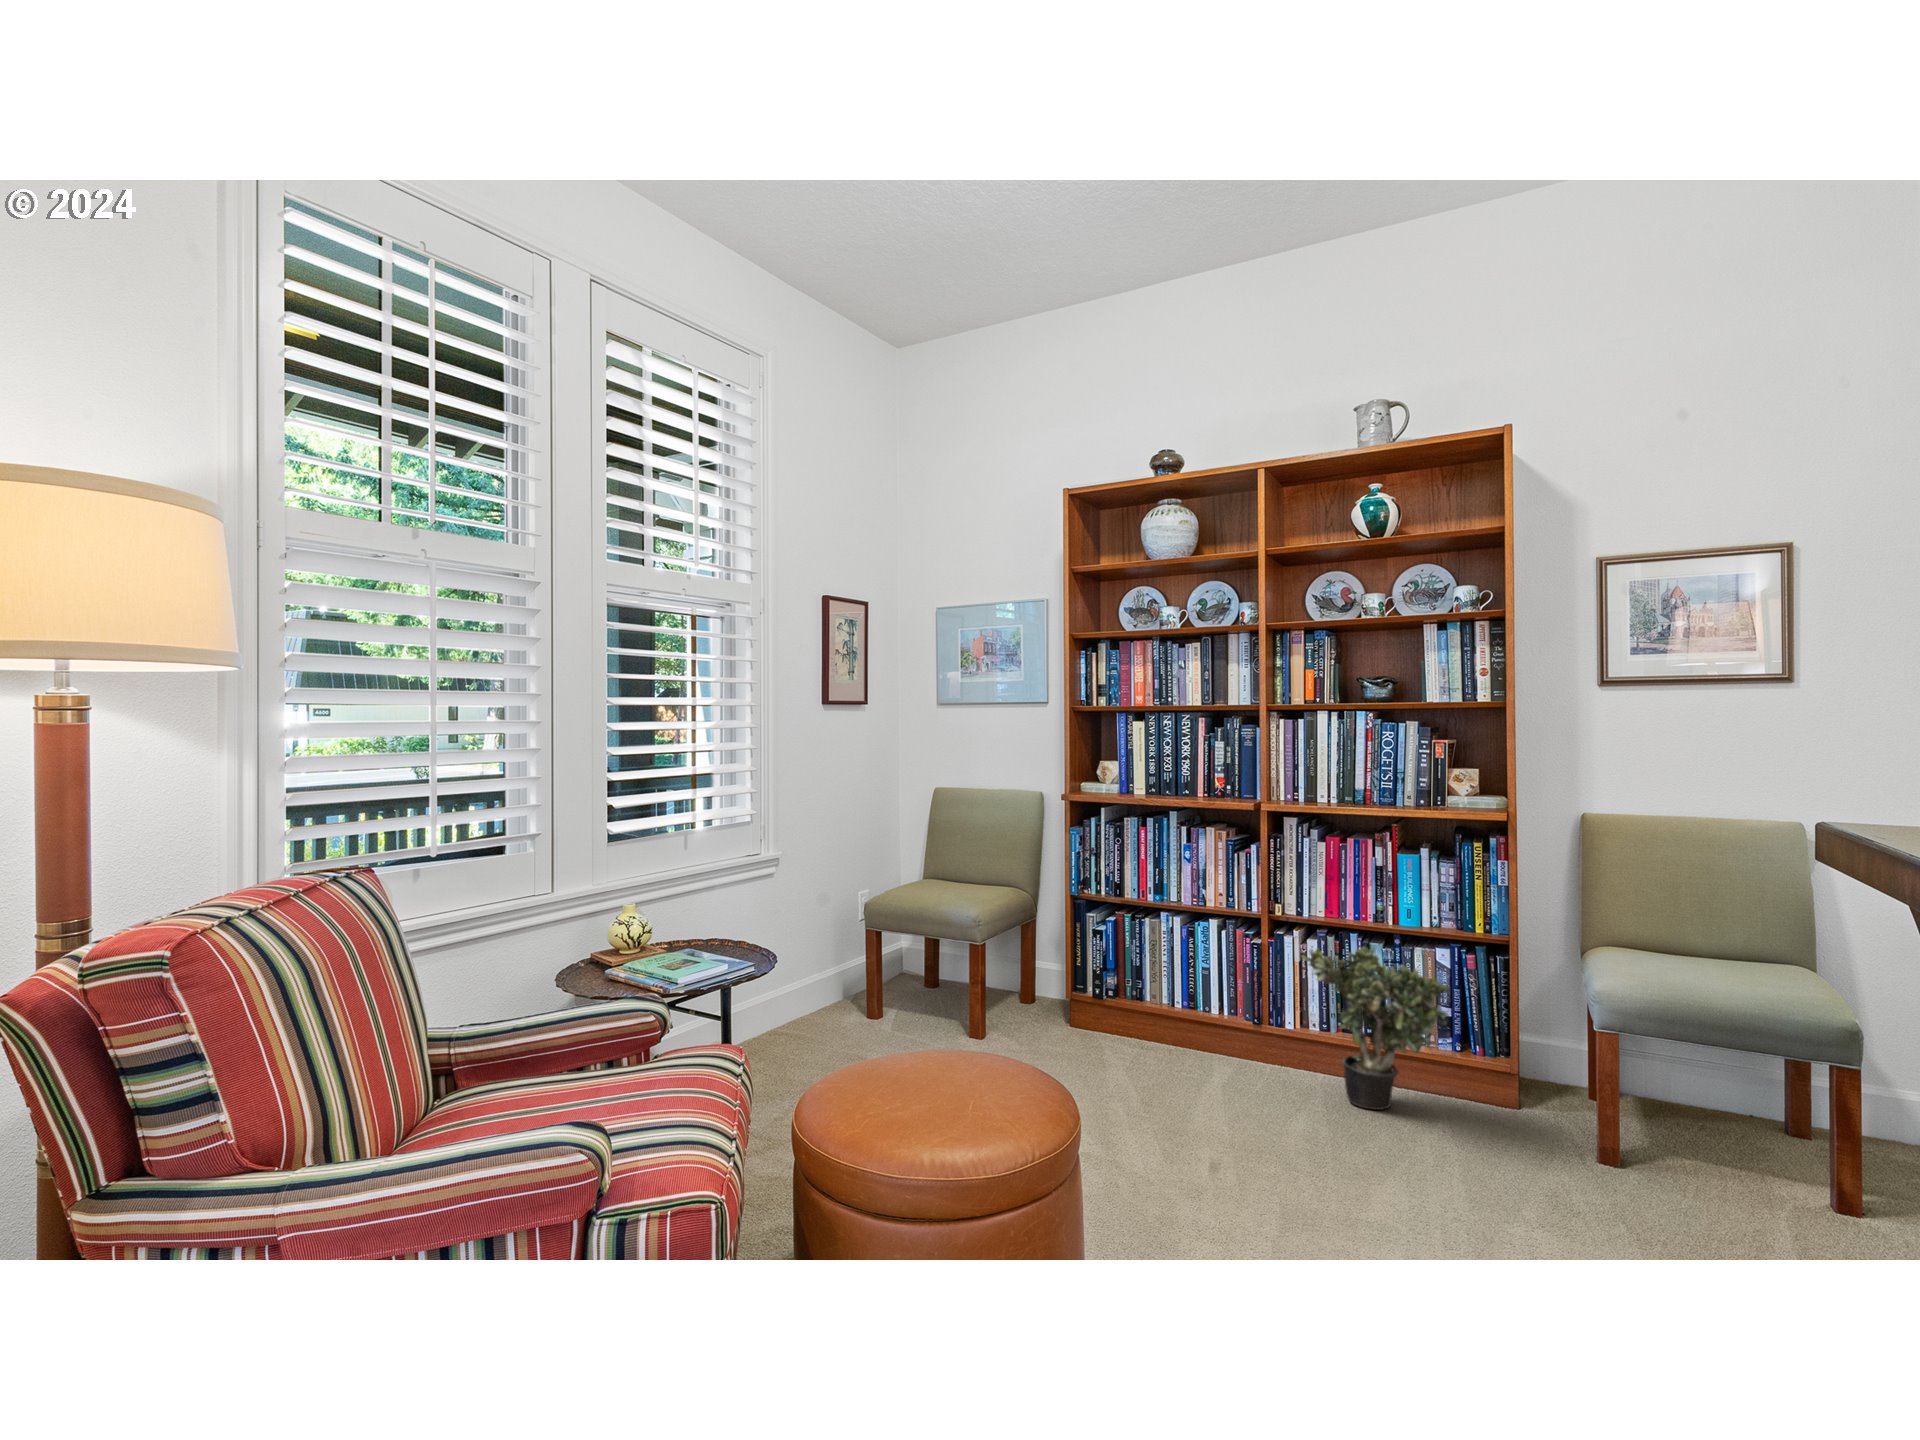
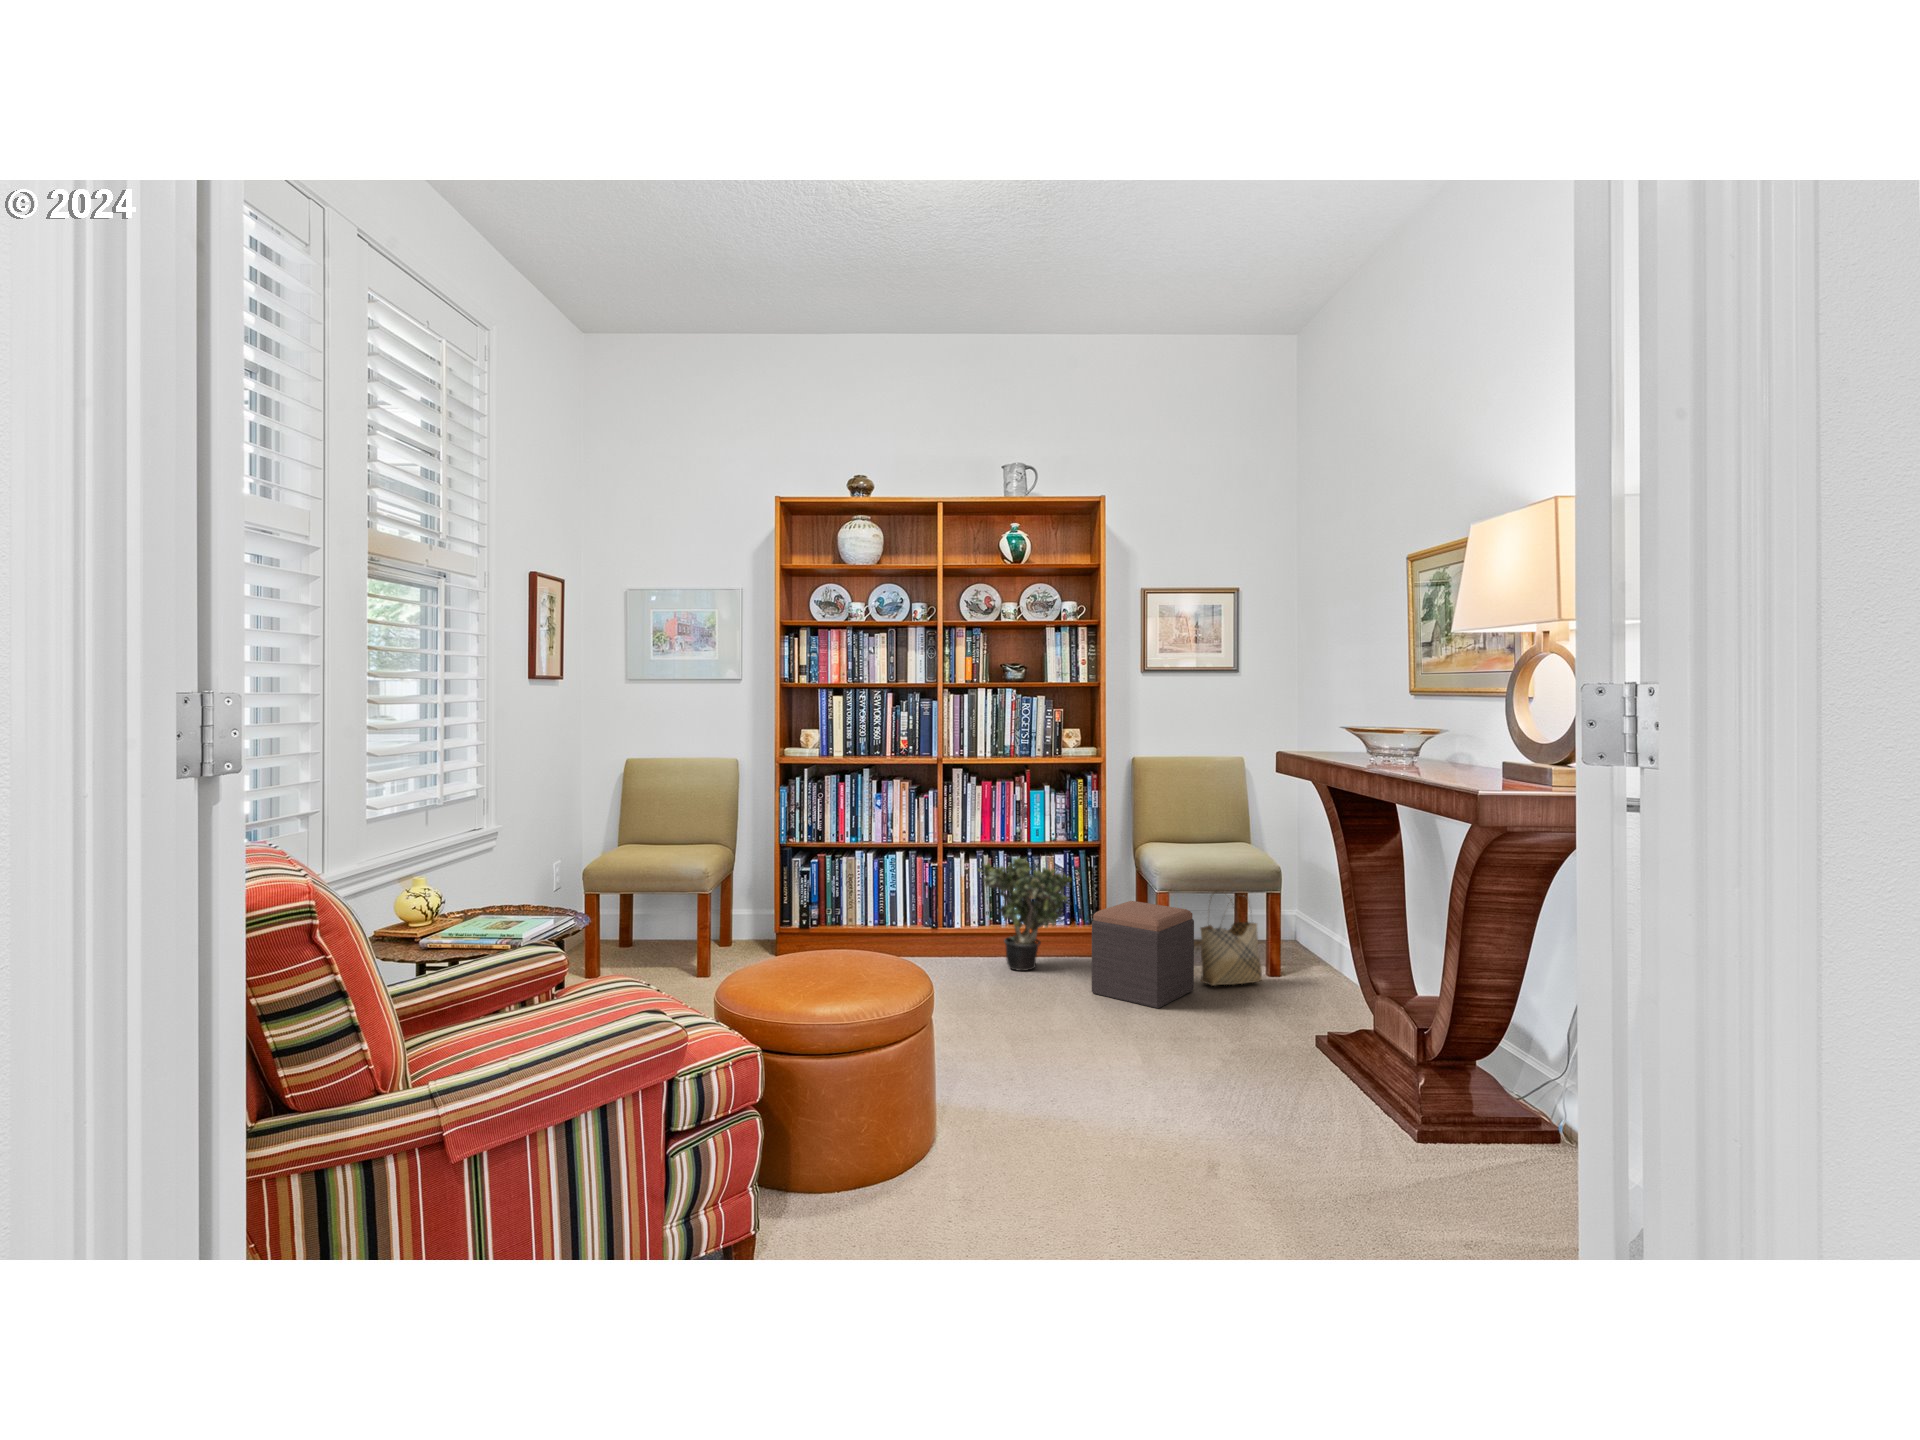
footstool: none [1456,1037,1649,1227] -> present [1092,901,1194,1009]
woven basket: none [1667,1043,1805,1218] -> present [1200,890,1262,986]

